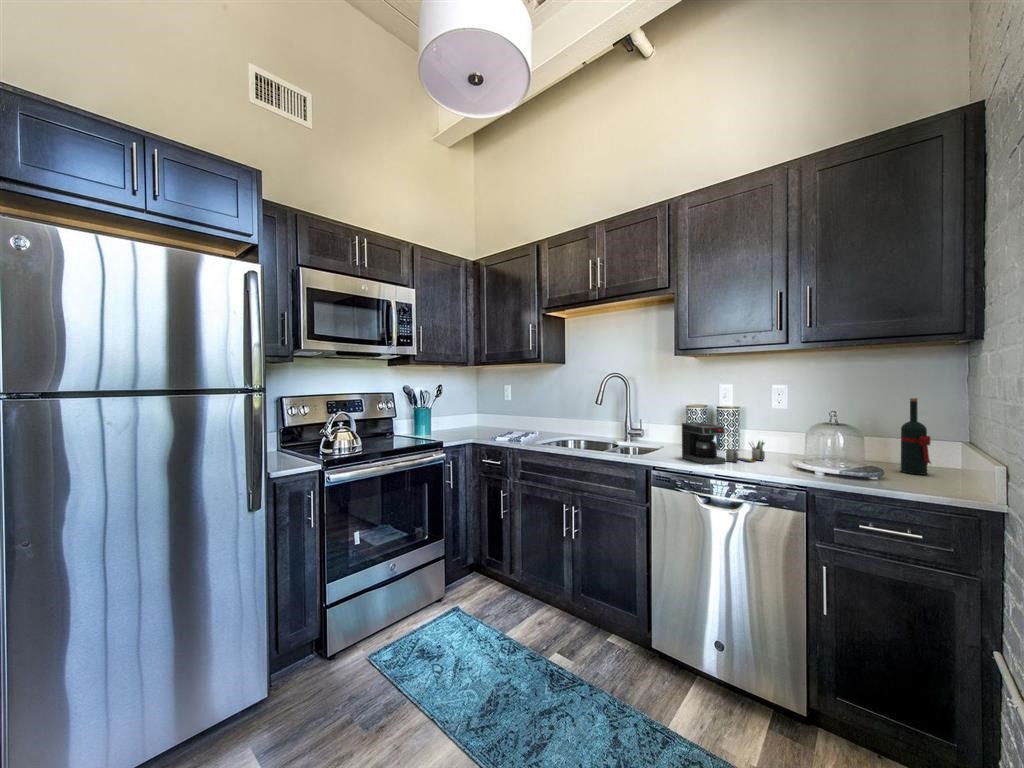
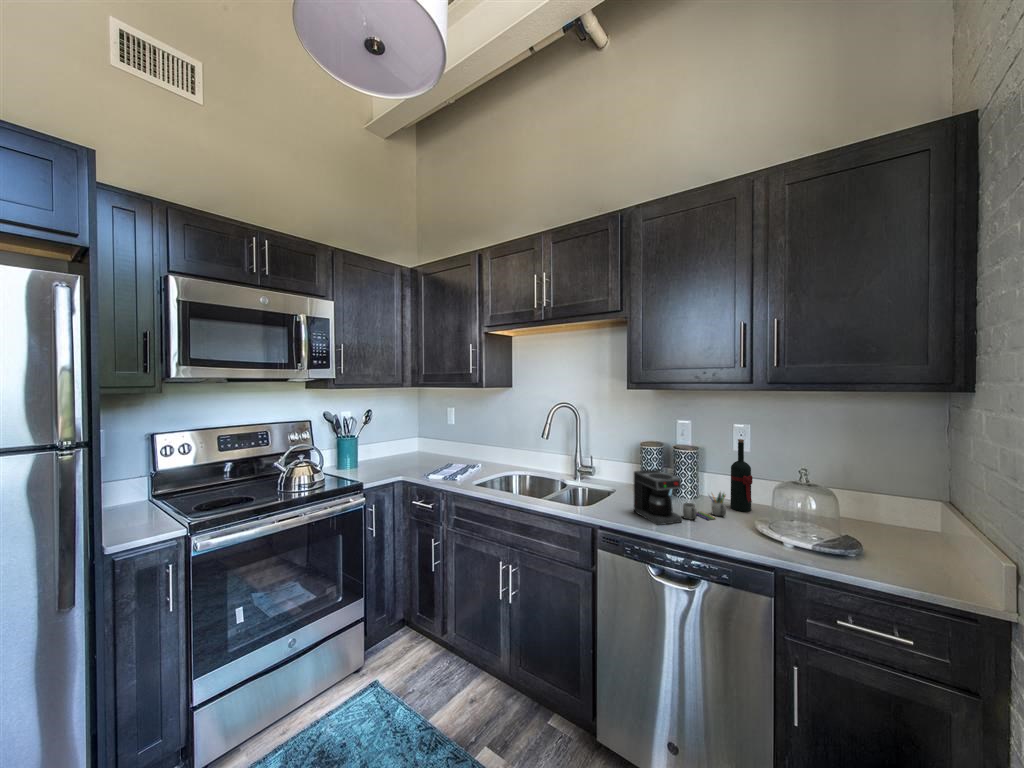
wine bottle: present [901,398,931,475] -> present [730,439,752,511]

